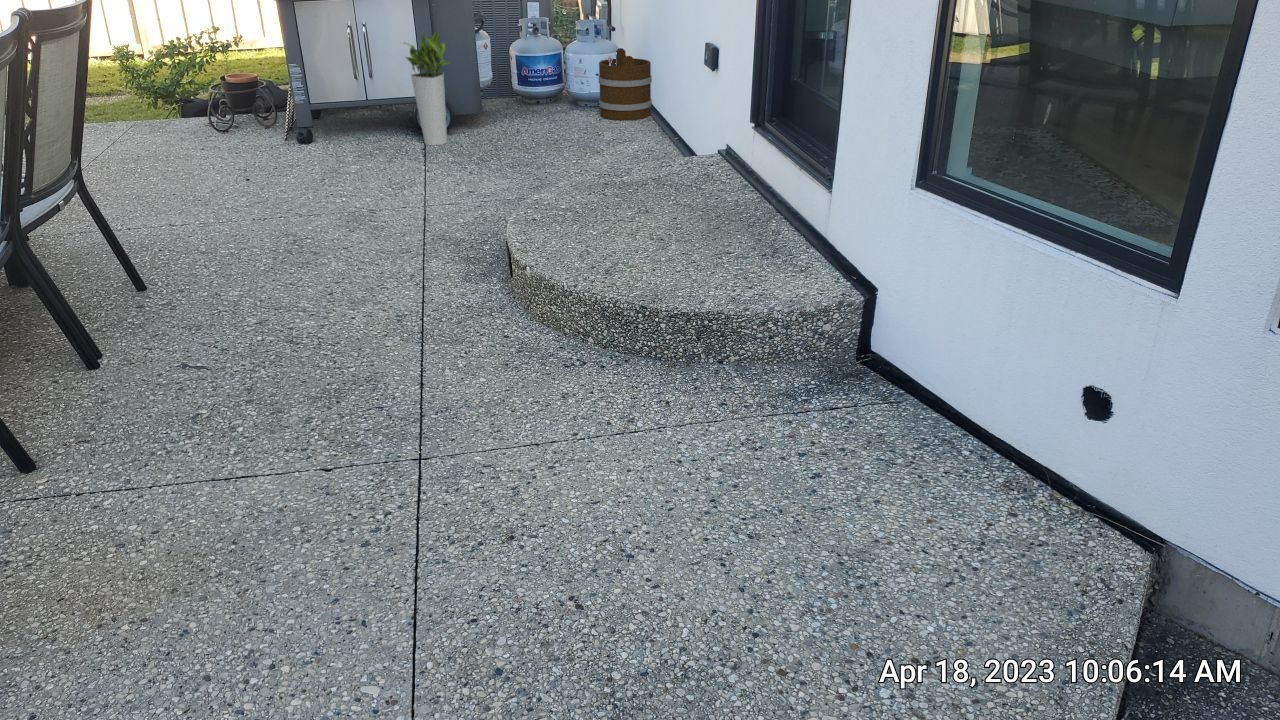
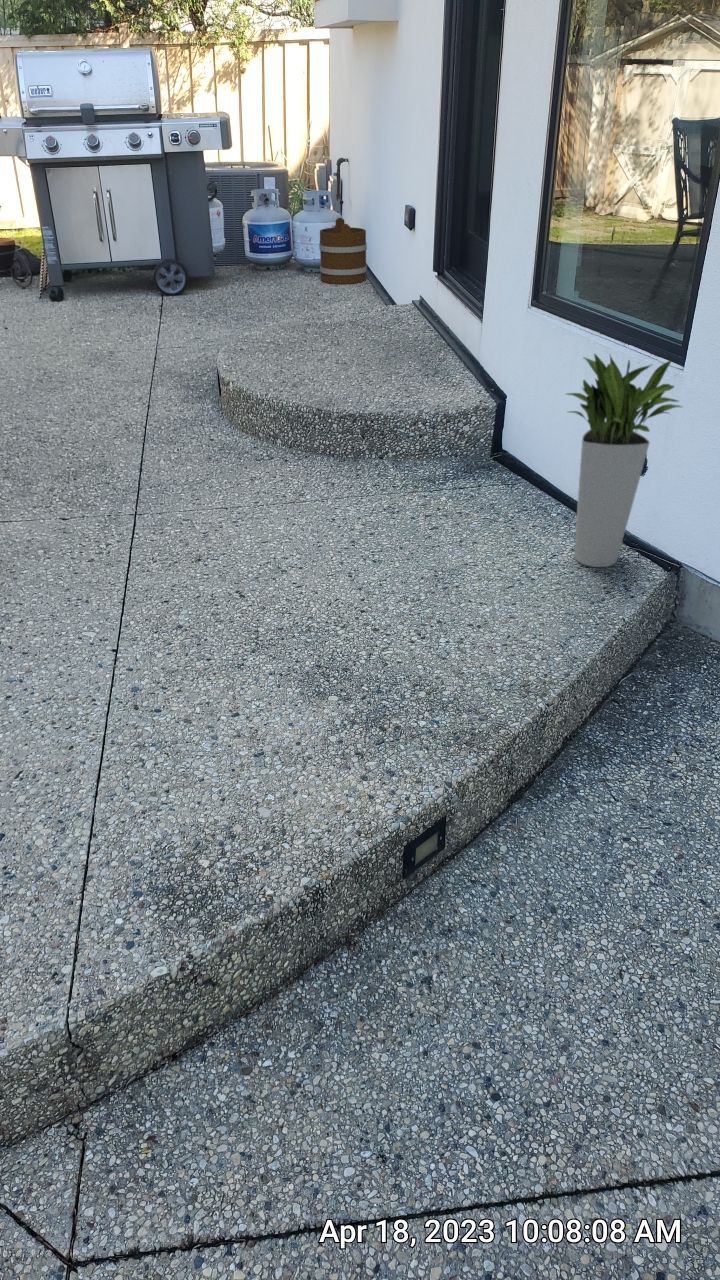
planter: present [406,32,449,146] -> present [567,354,681,567]

